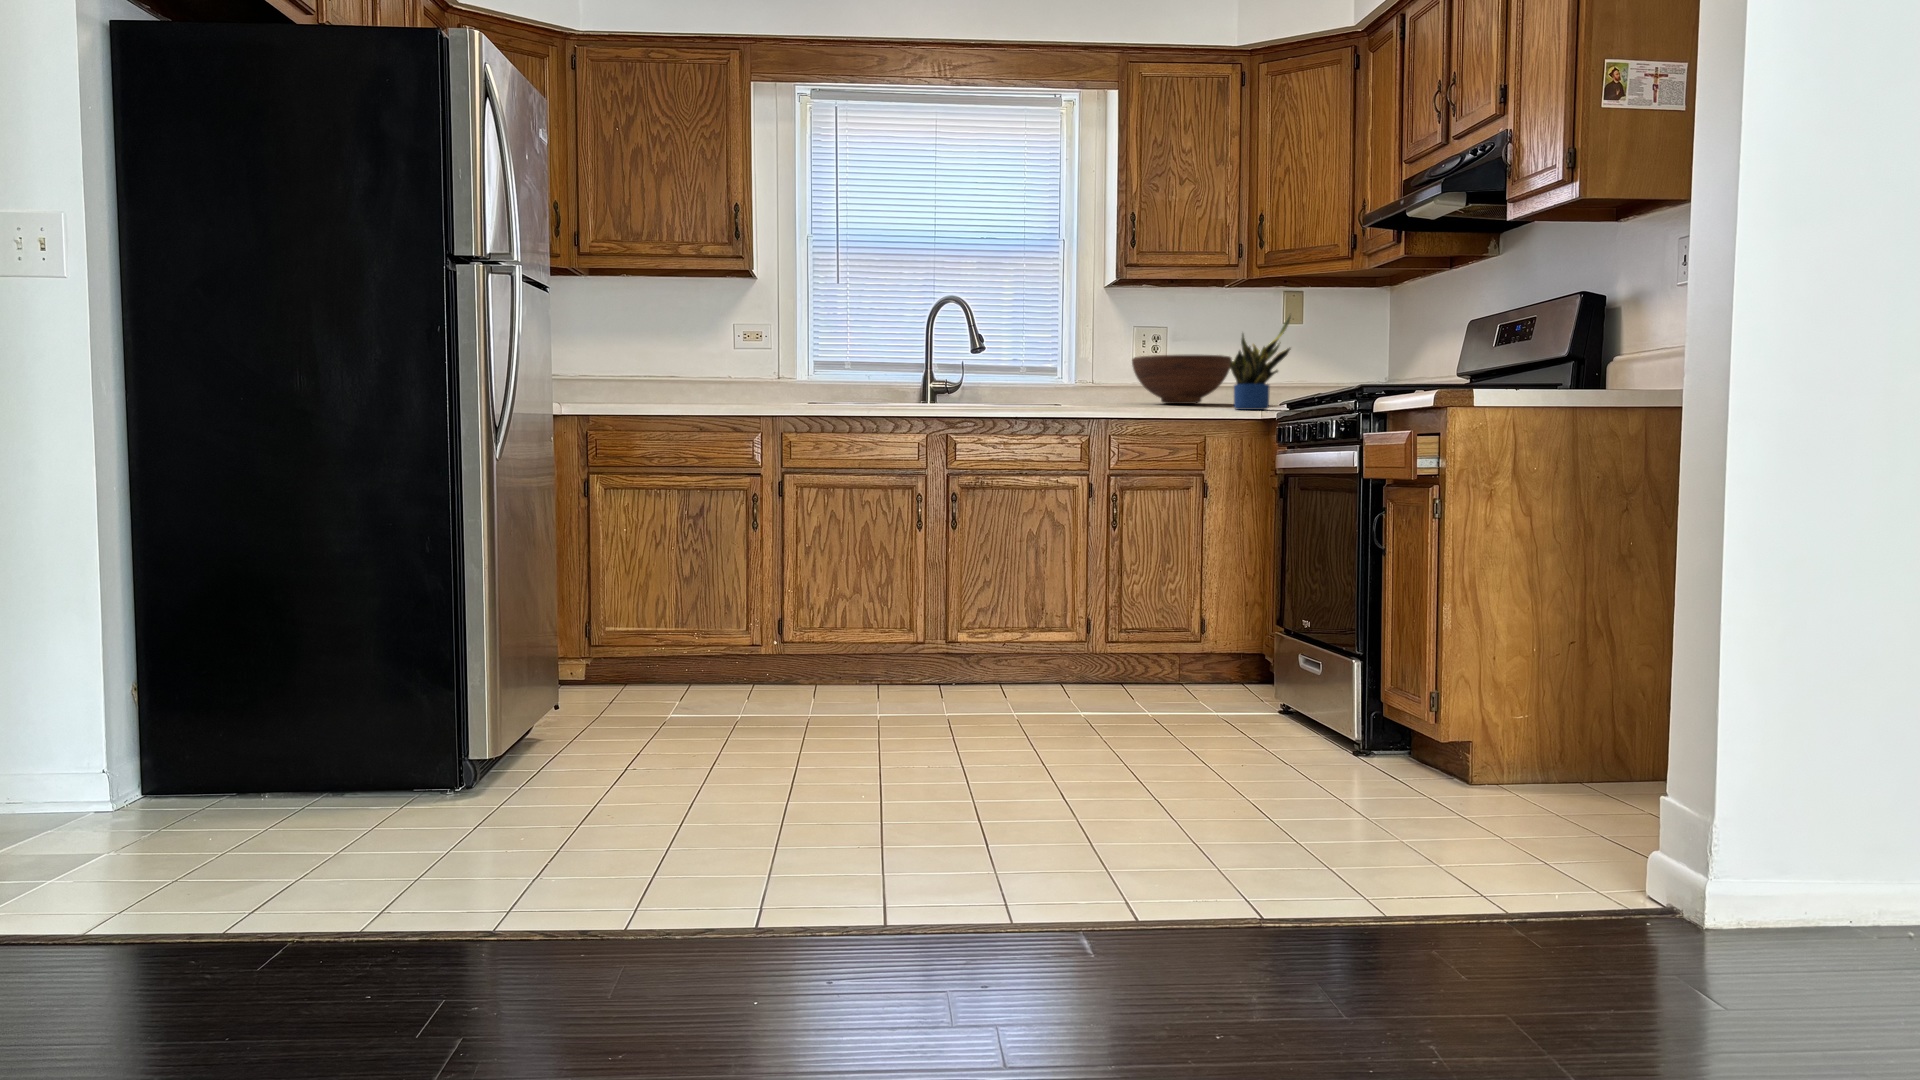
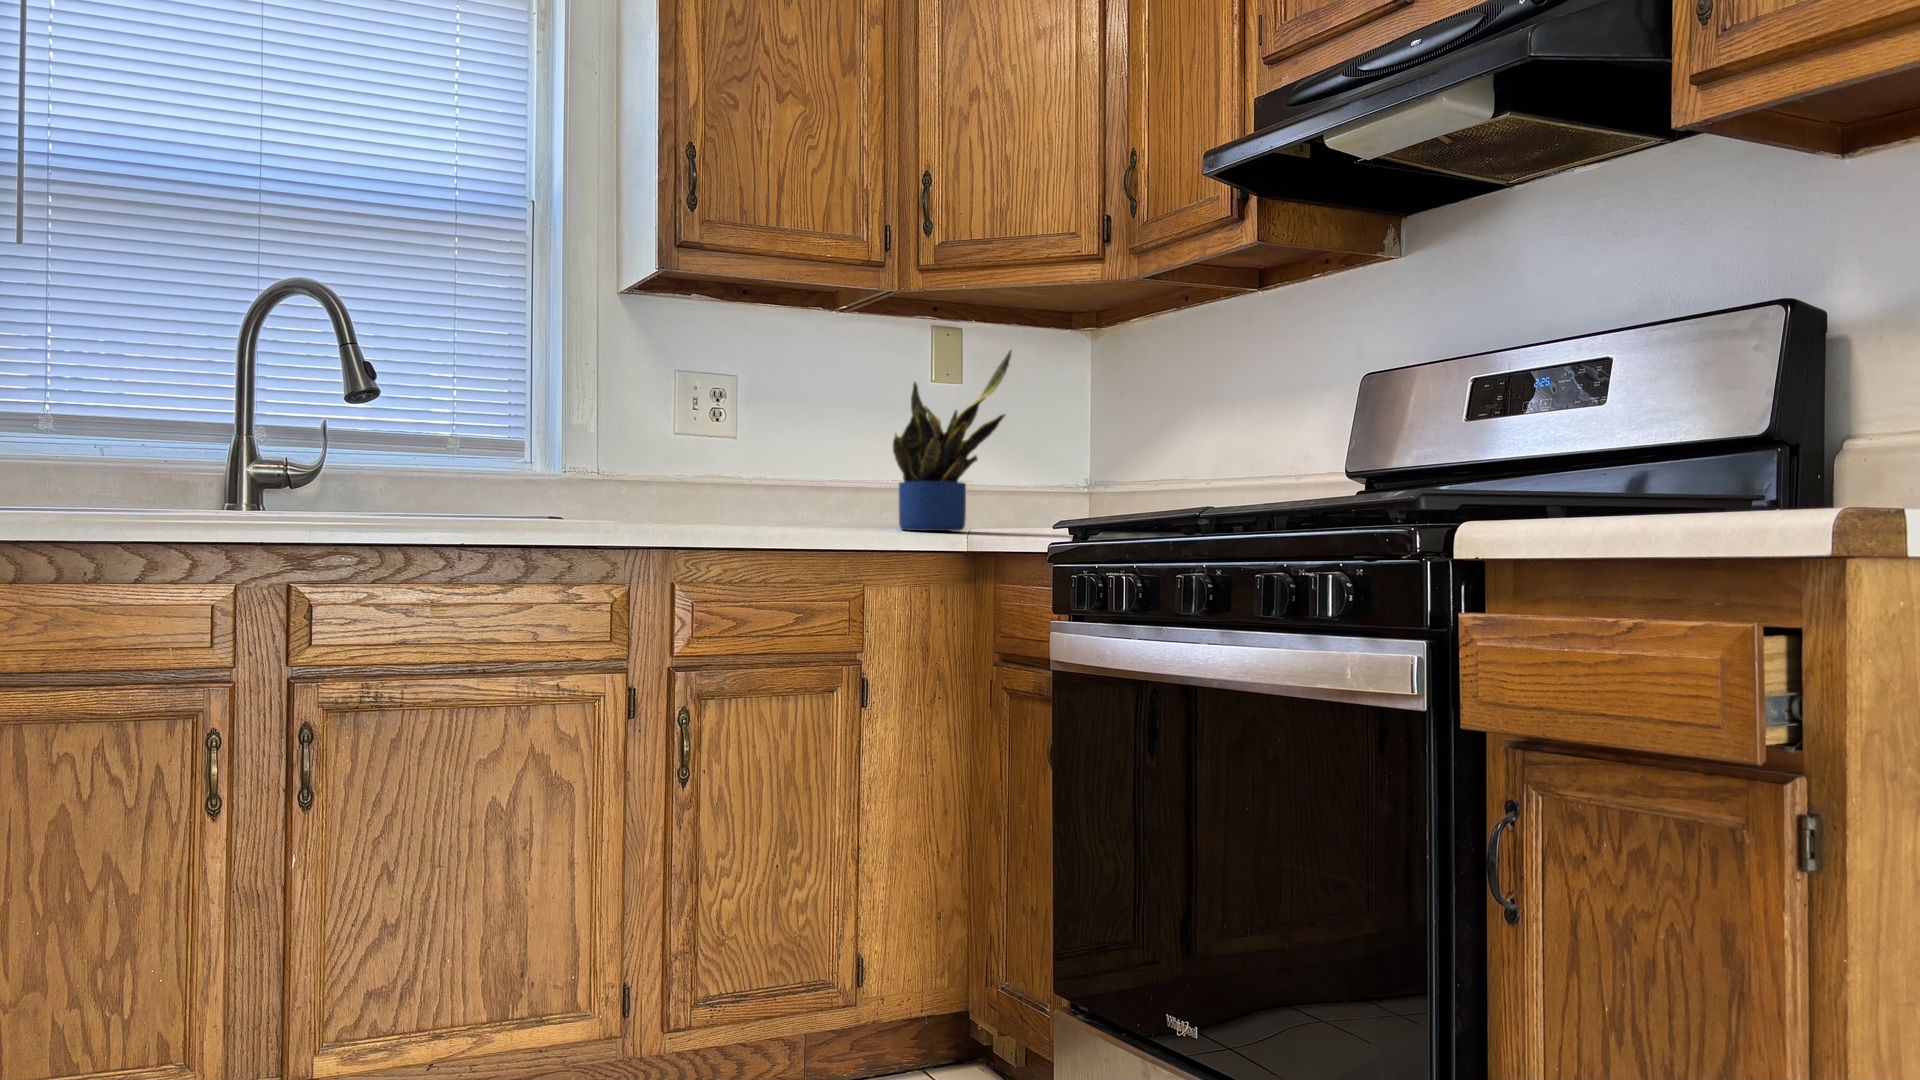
fruit bowl: present [1132,355,1231,404] -> none [670,423,854,516]

